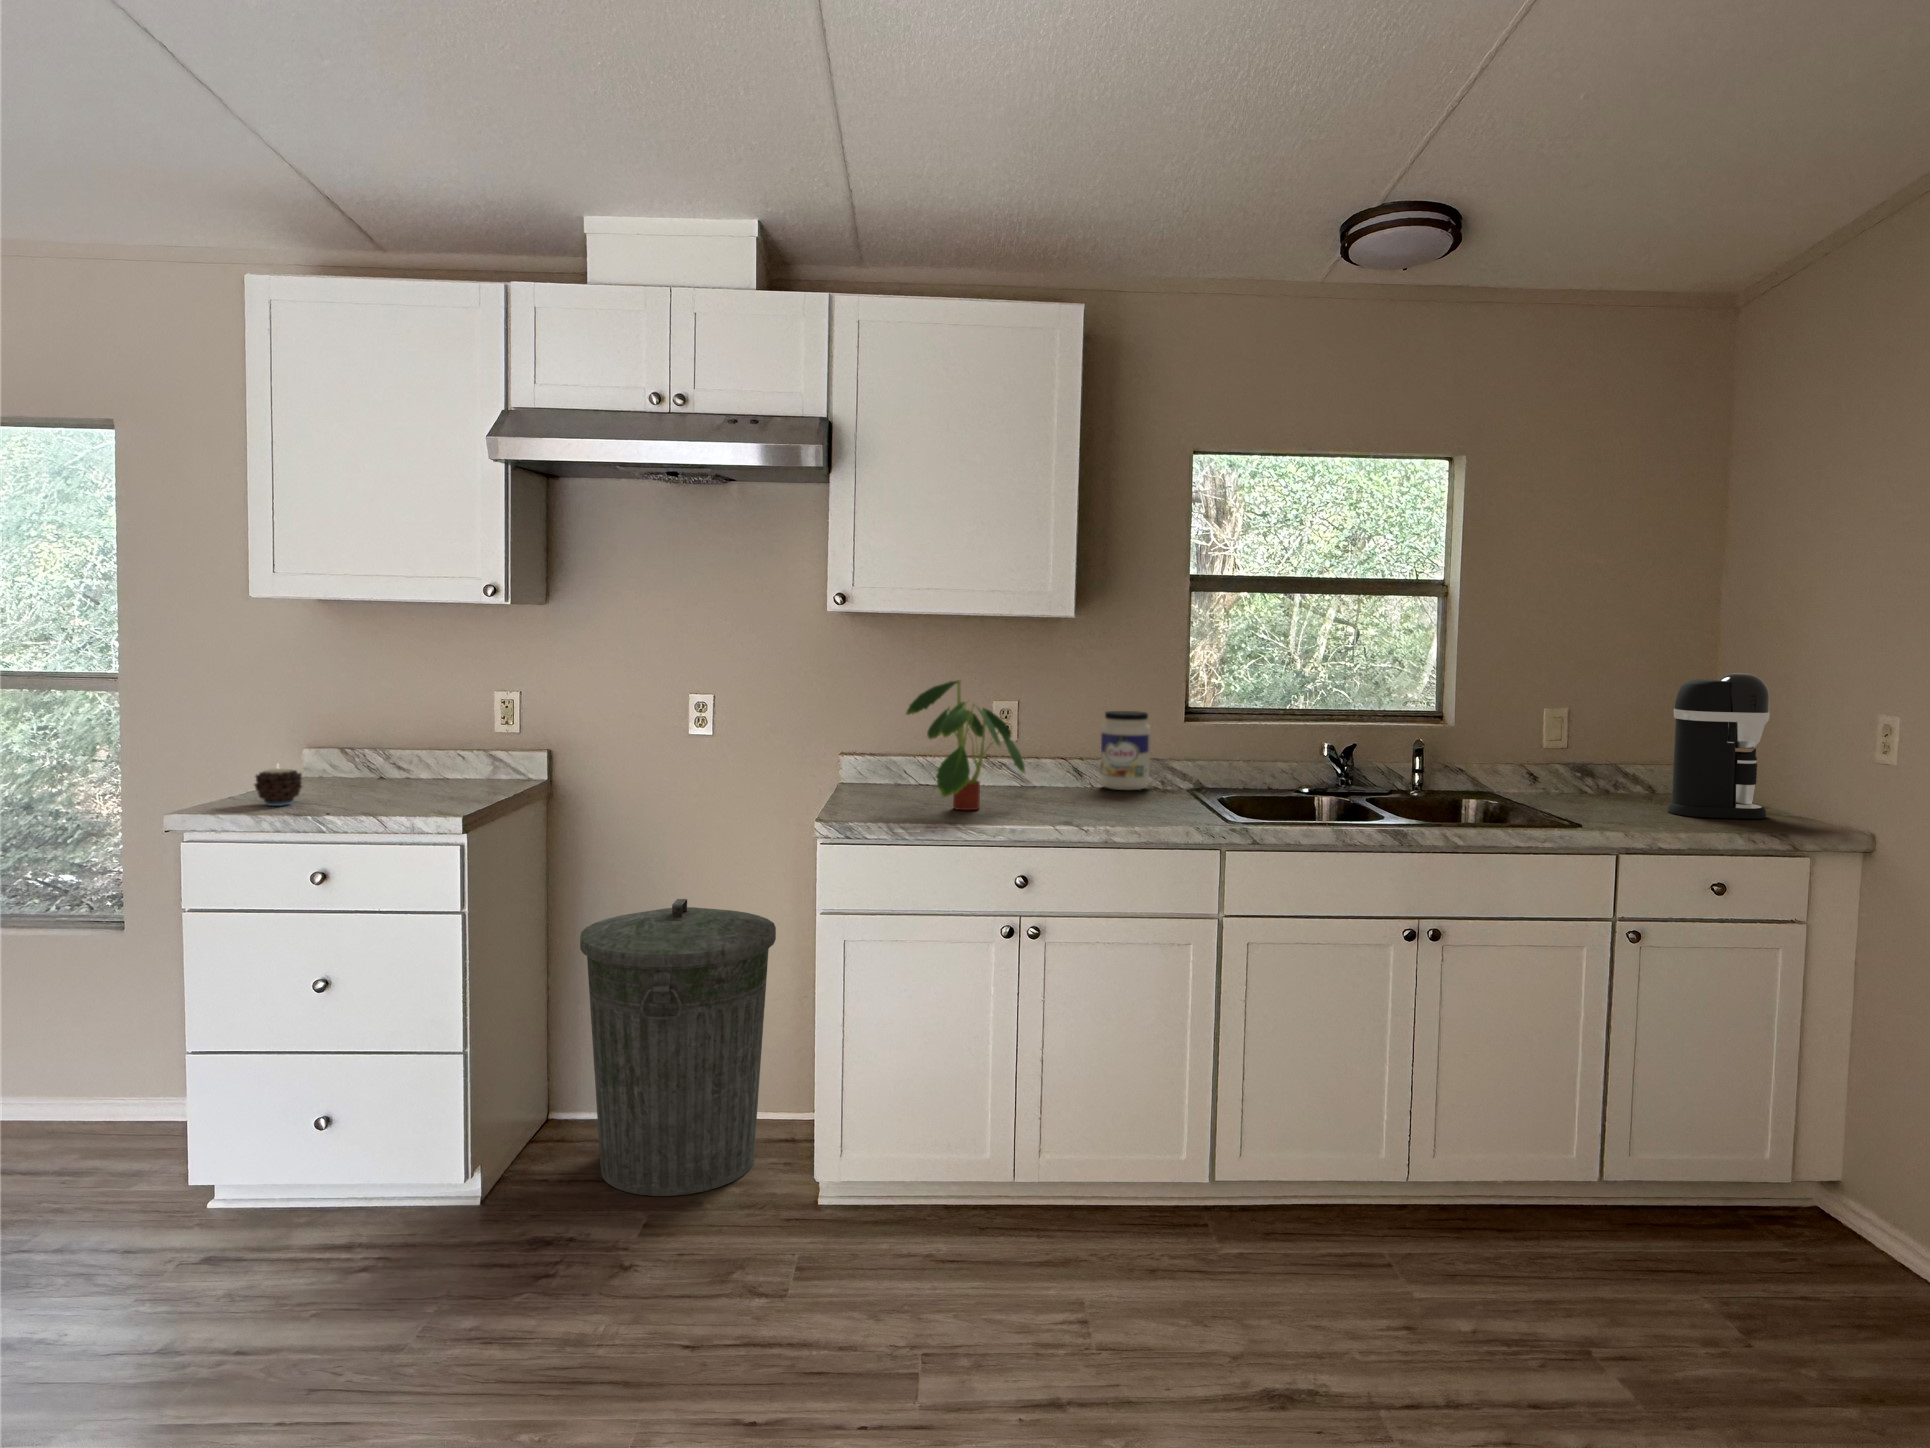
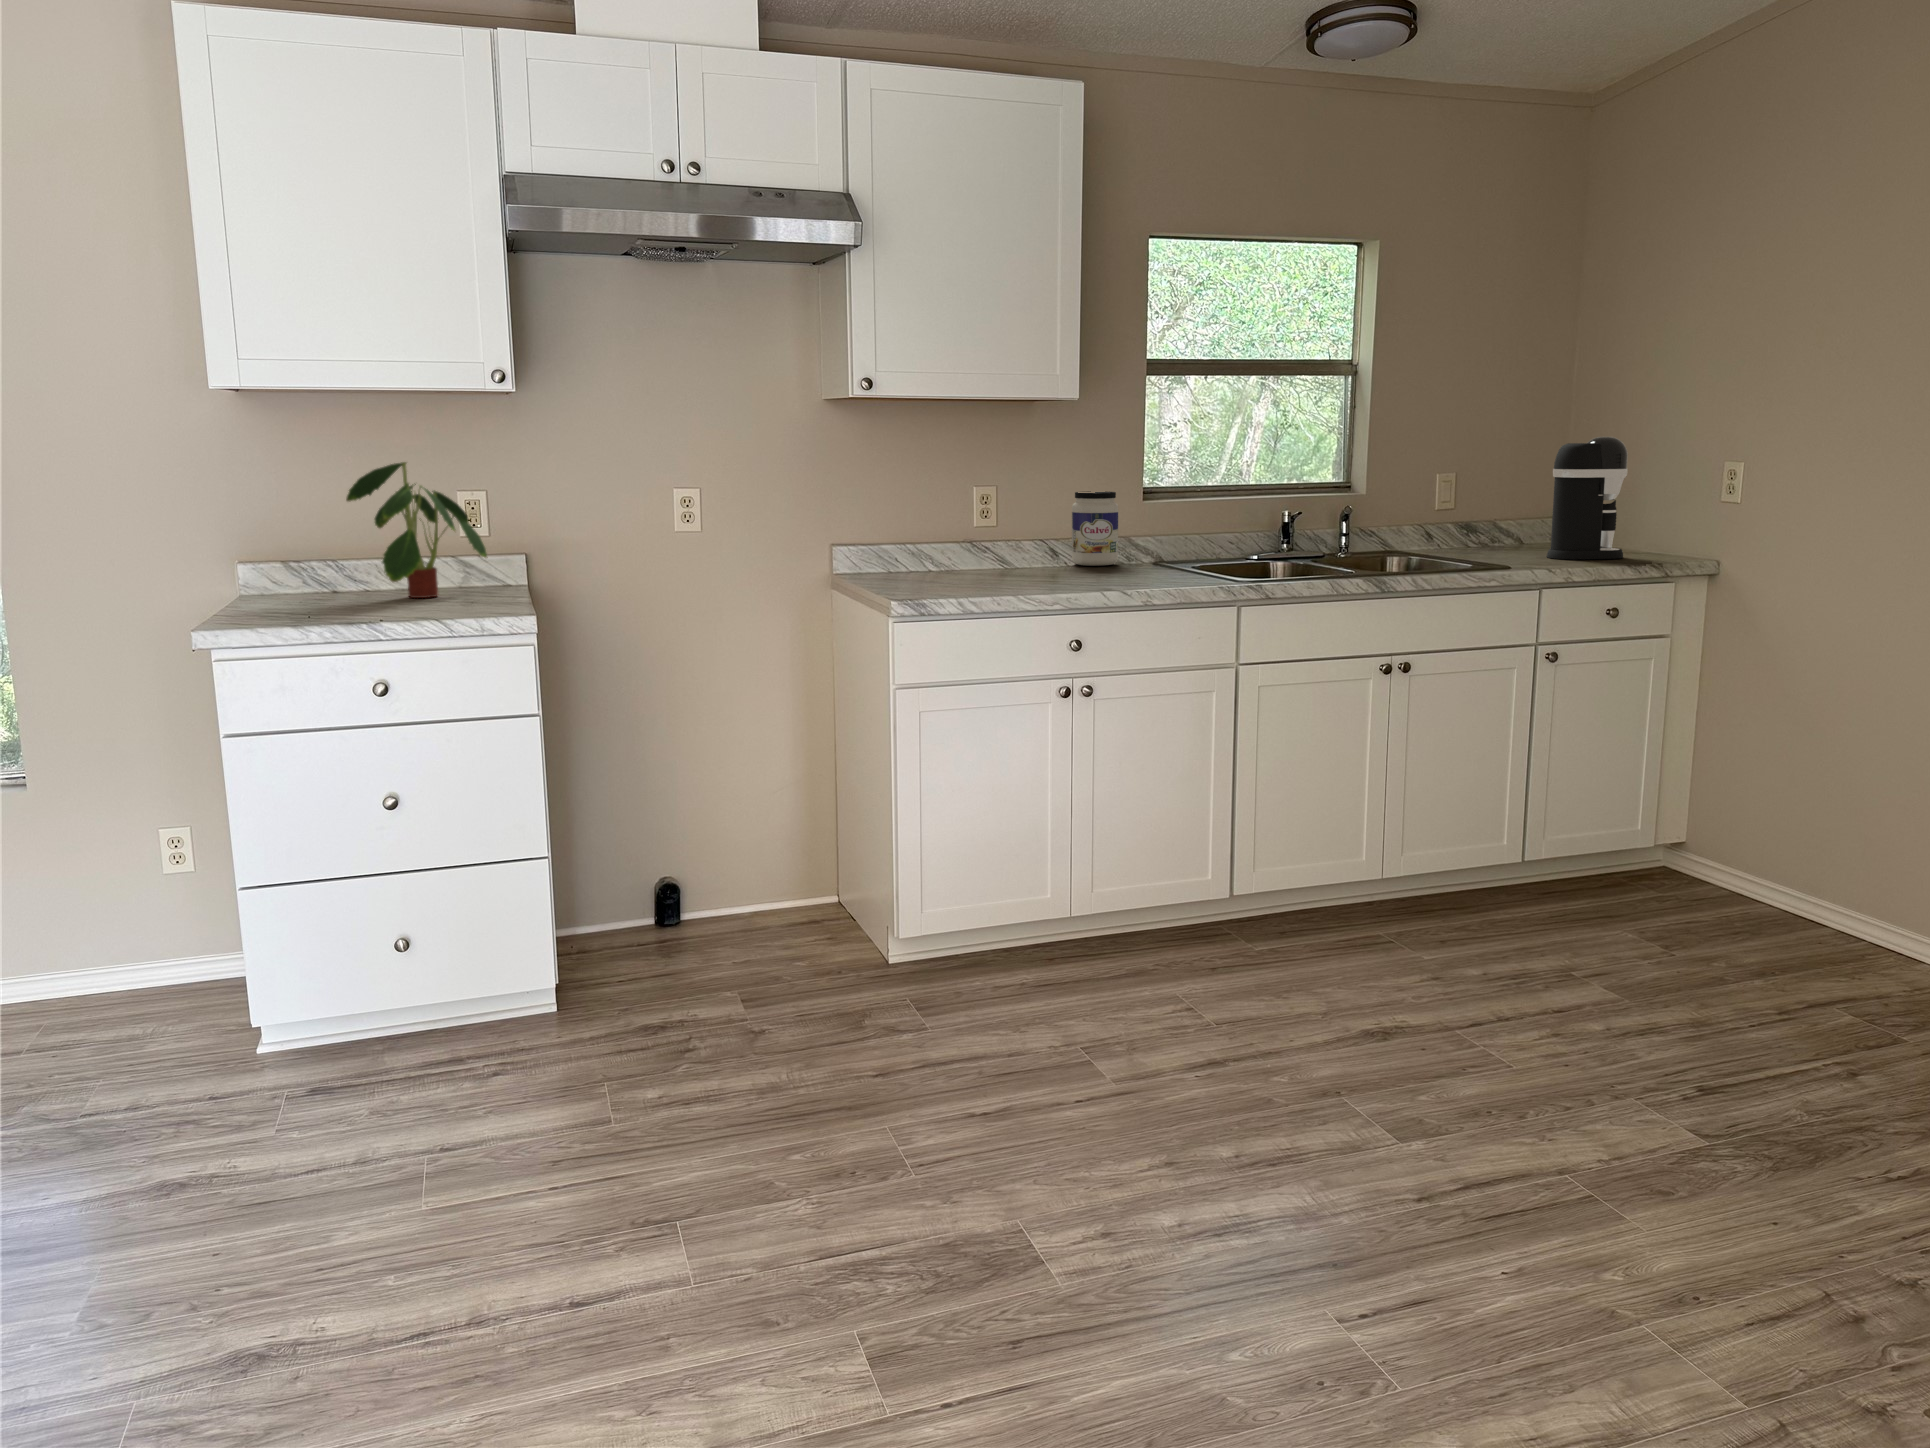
plant: present [906,680,1025,810] -> present [346,462,487,598]
candle: present [255,768,302,806] -> none [263,571,318,618]
trash can: present [580,899,776,1196] -> none [612,694,808,982]

